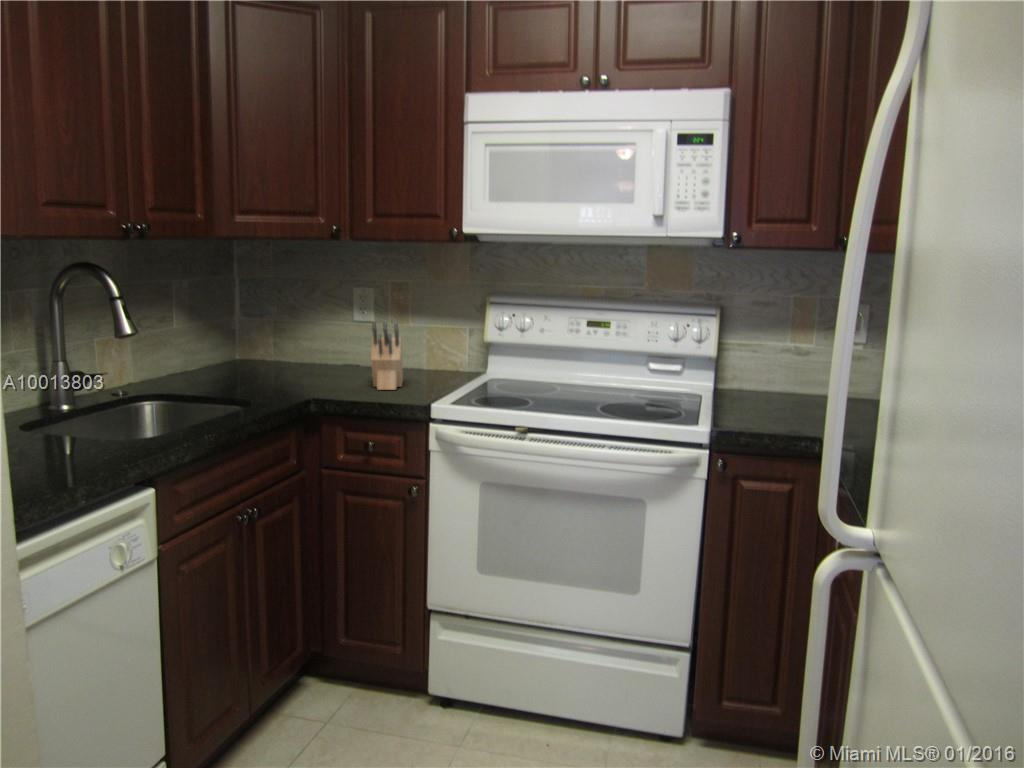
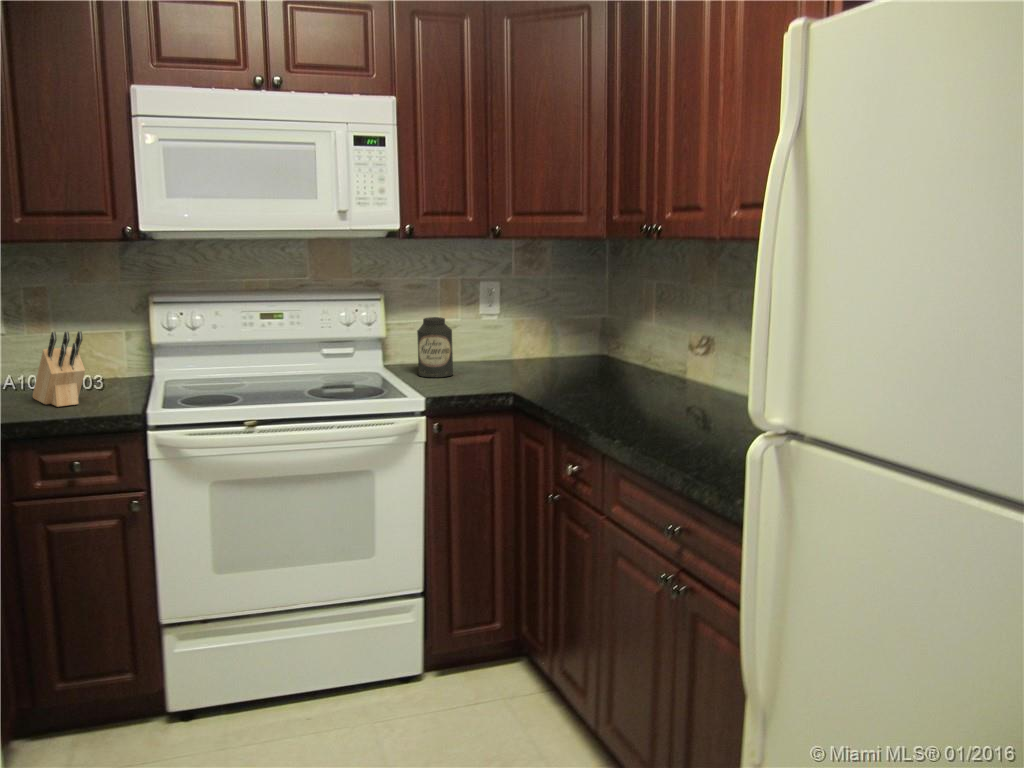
canister: none [741,340,786,409] -> present [417,317,453,377]

